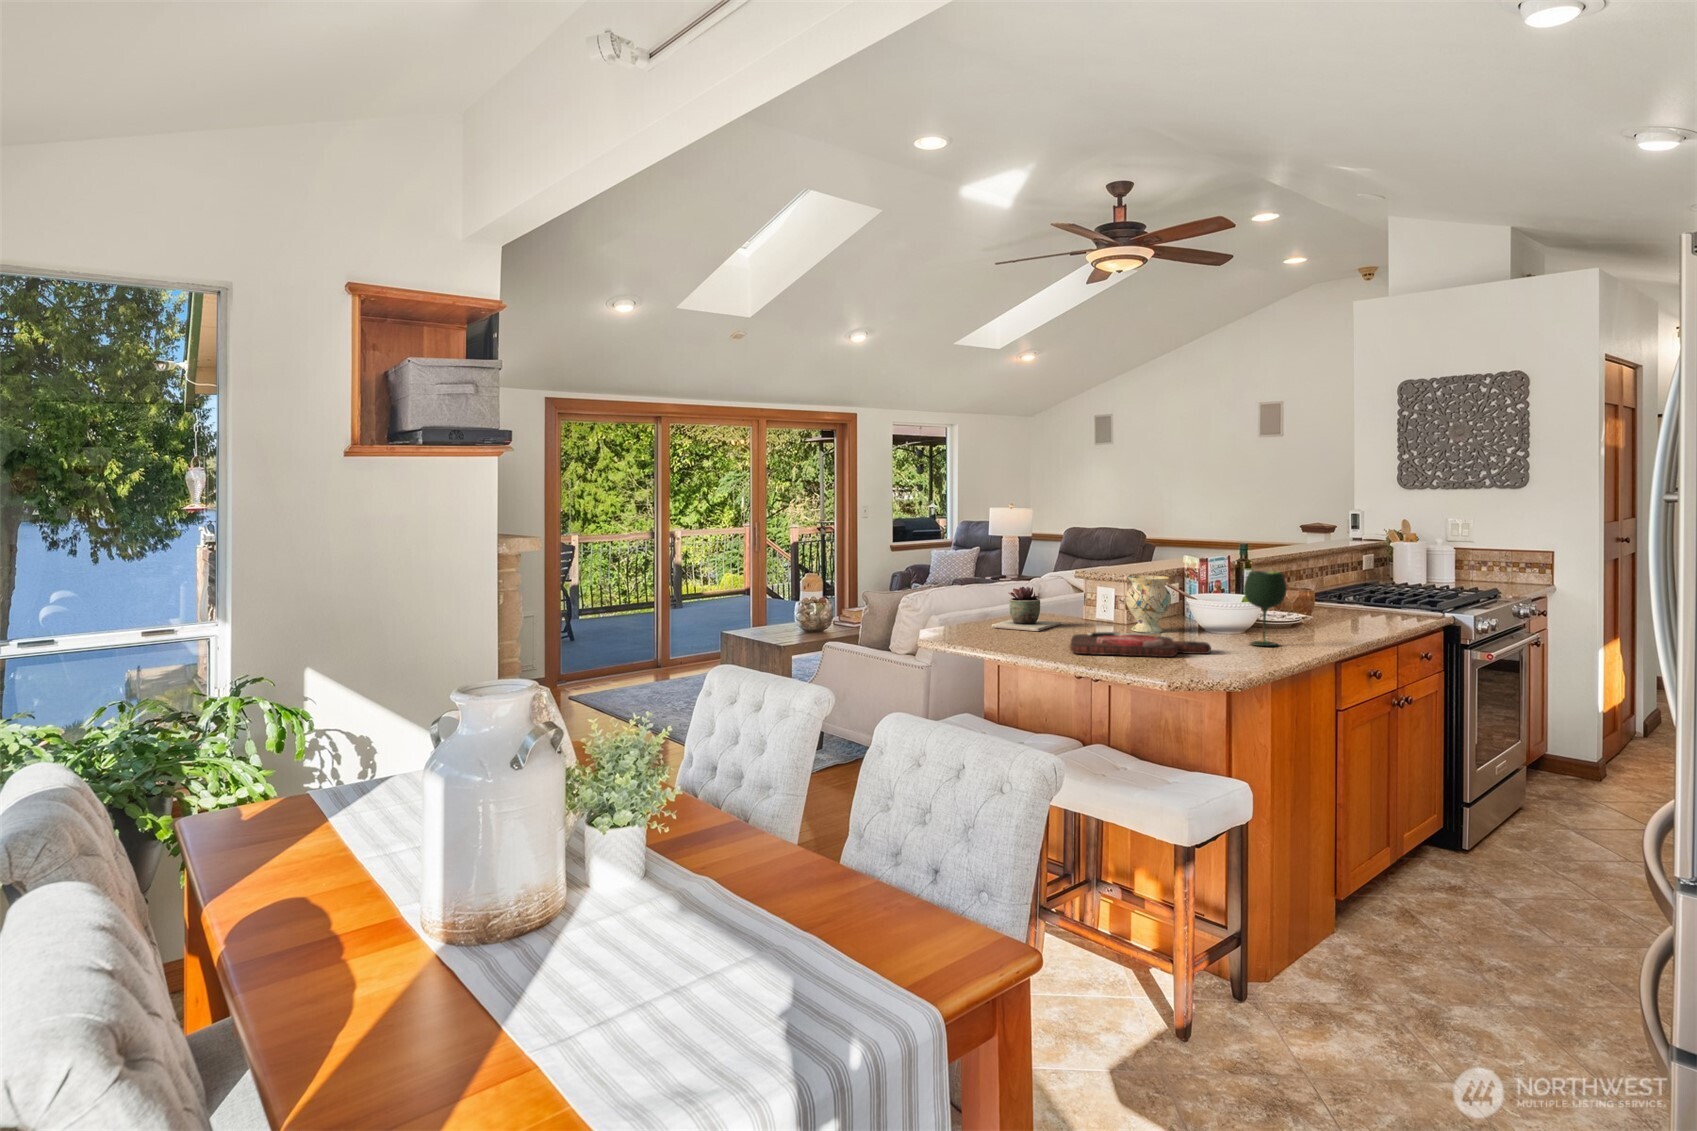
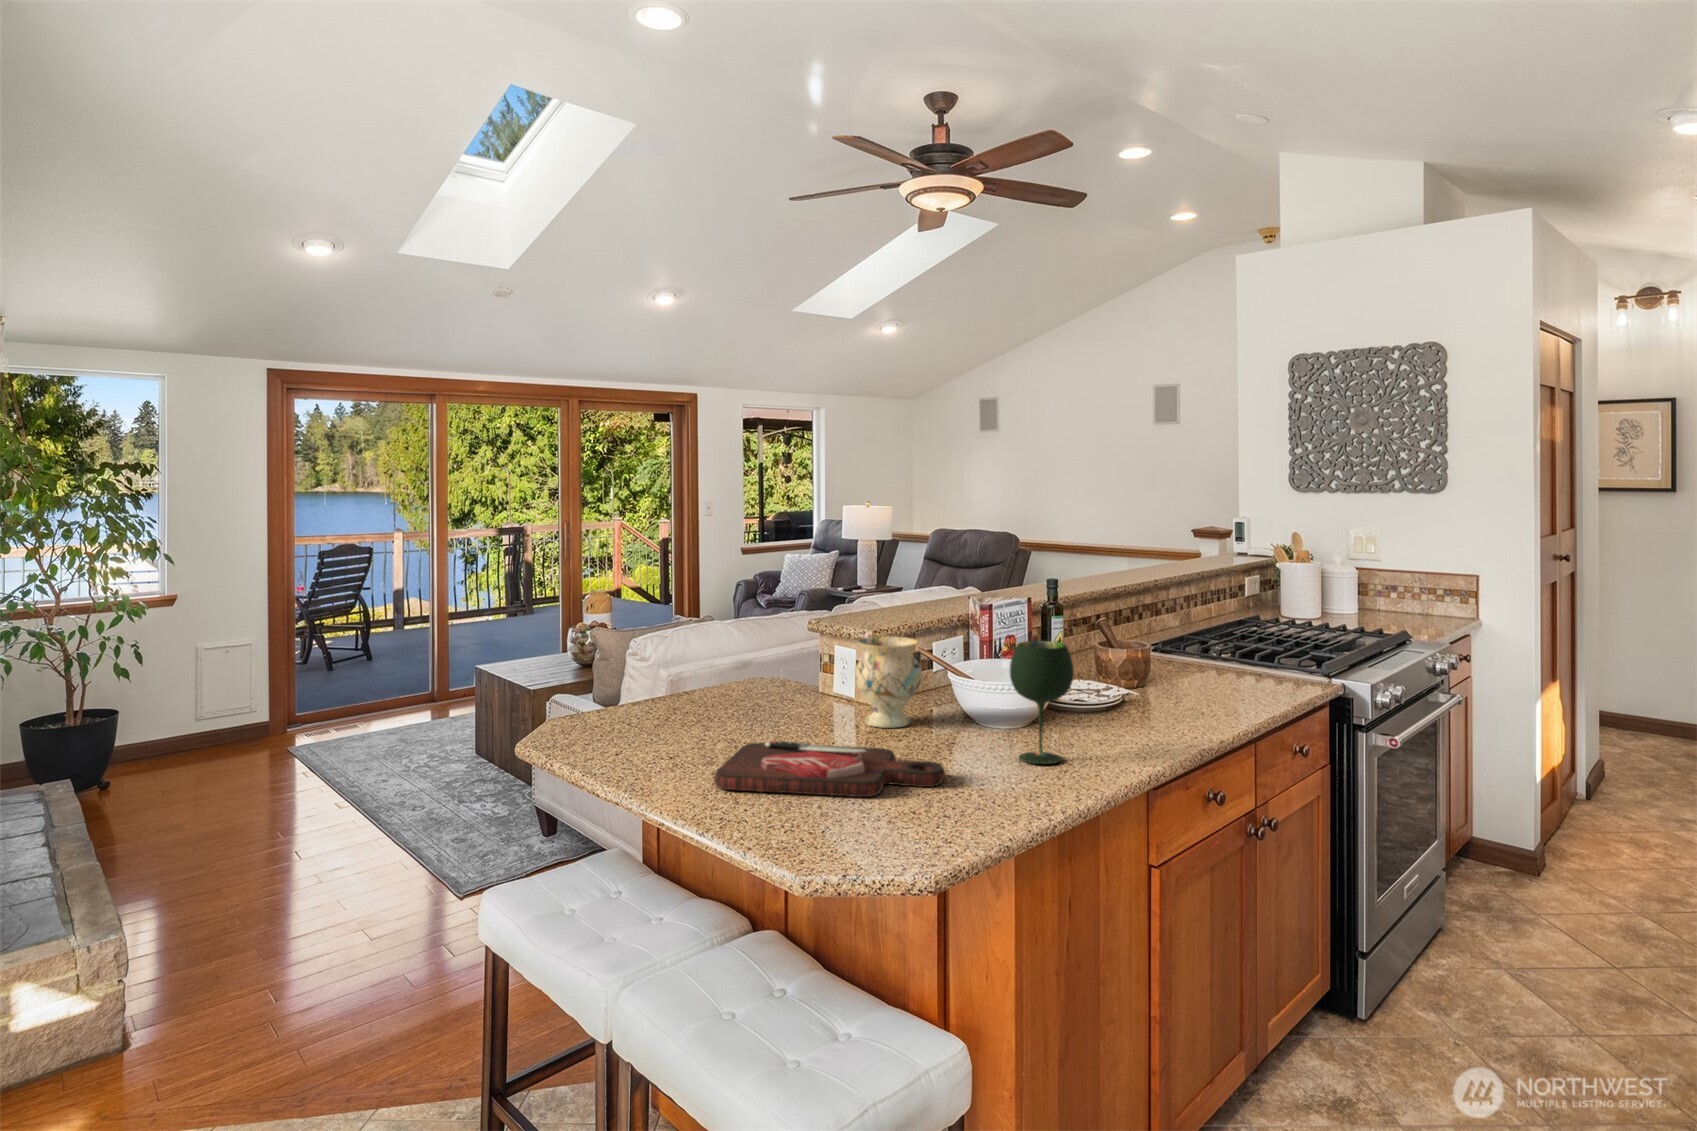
succulent plant: present [992,587,1061,631] -> none [661,652,774,725]

